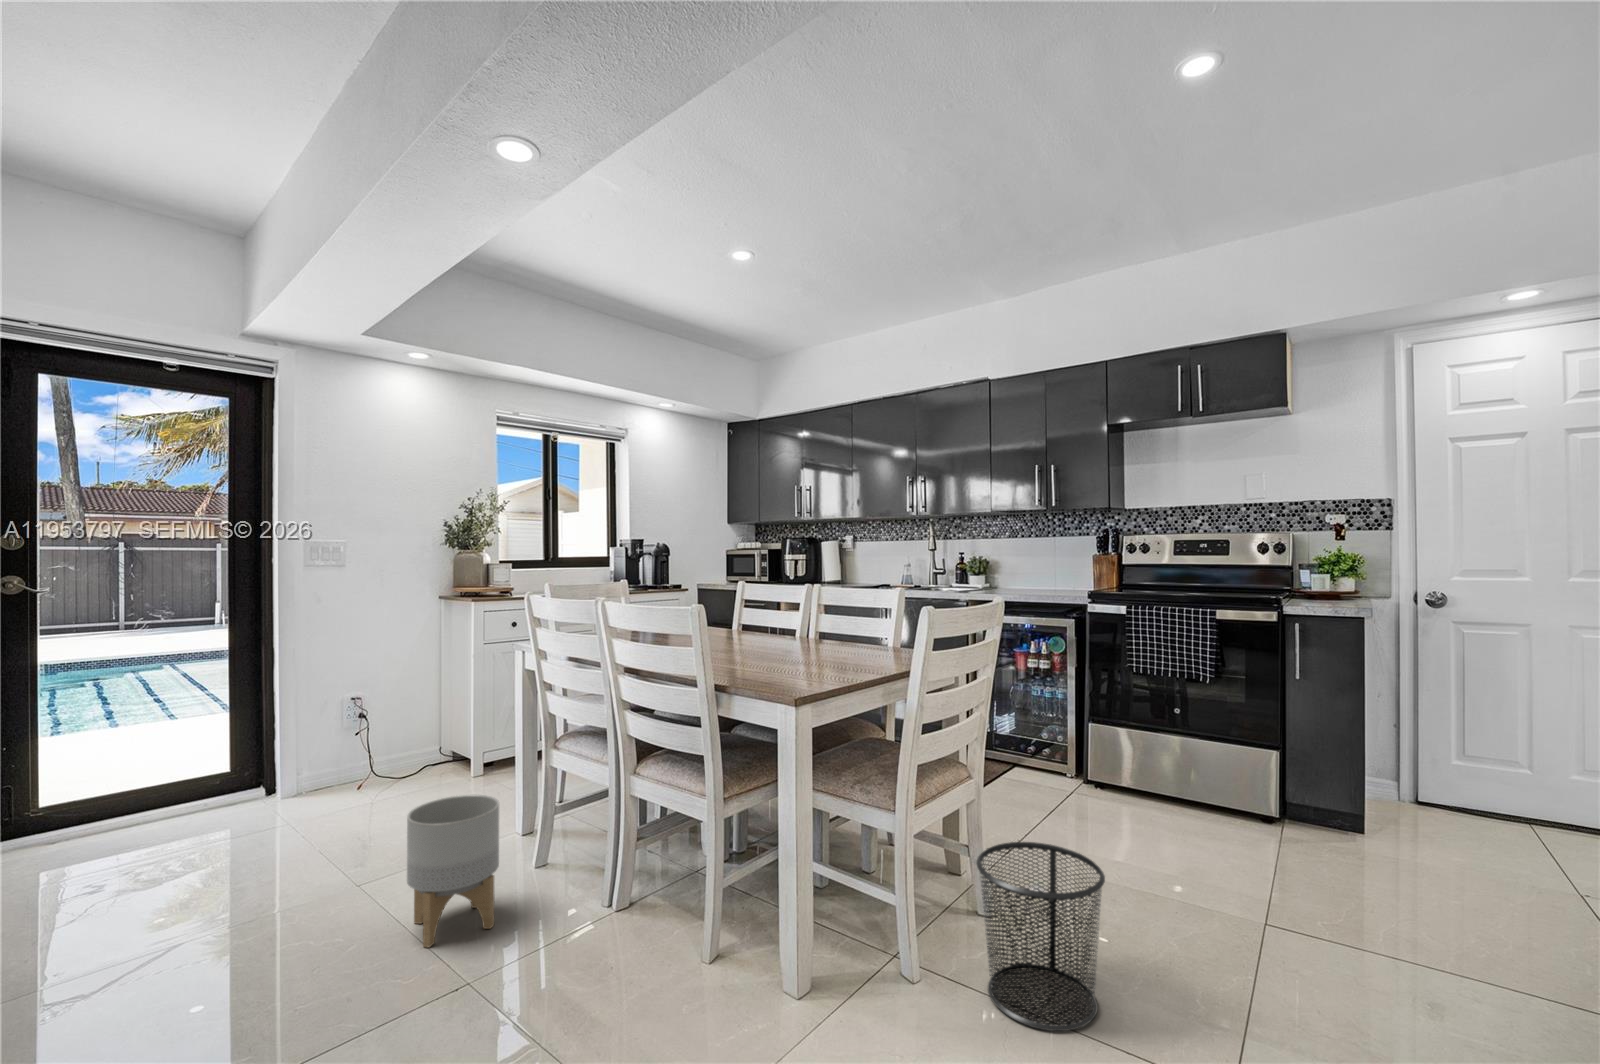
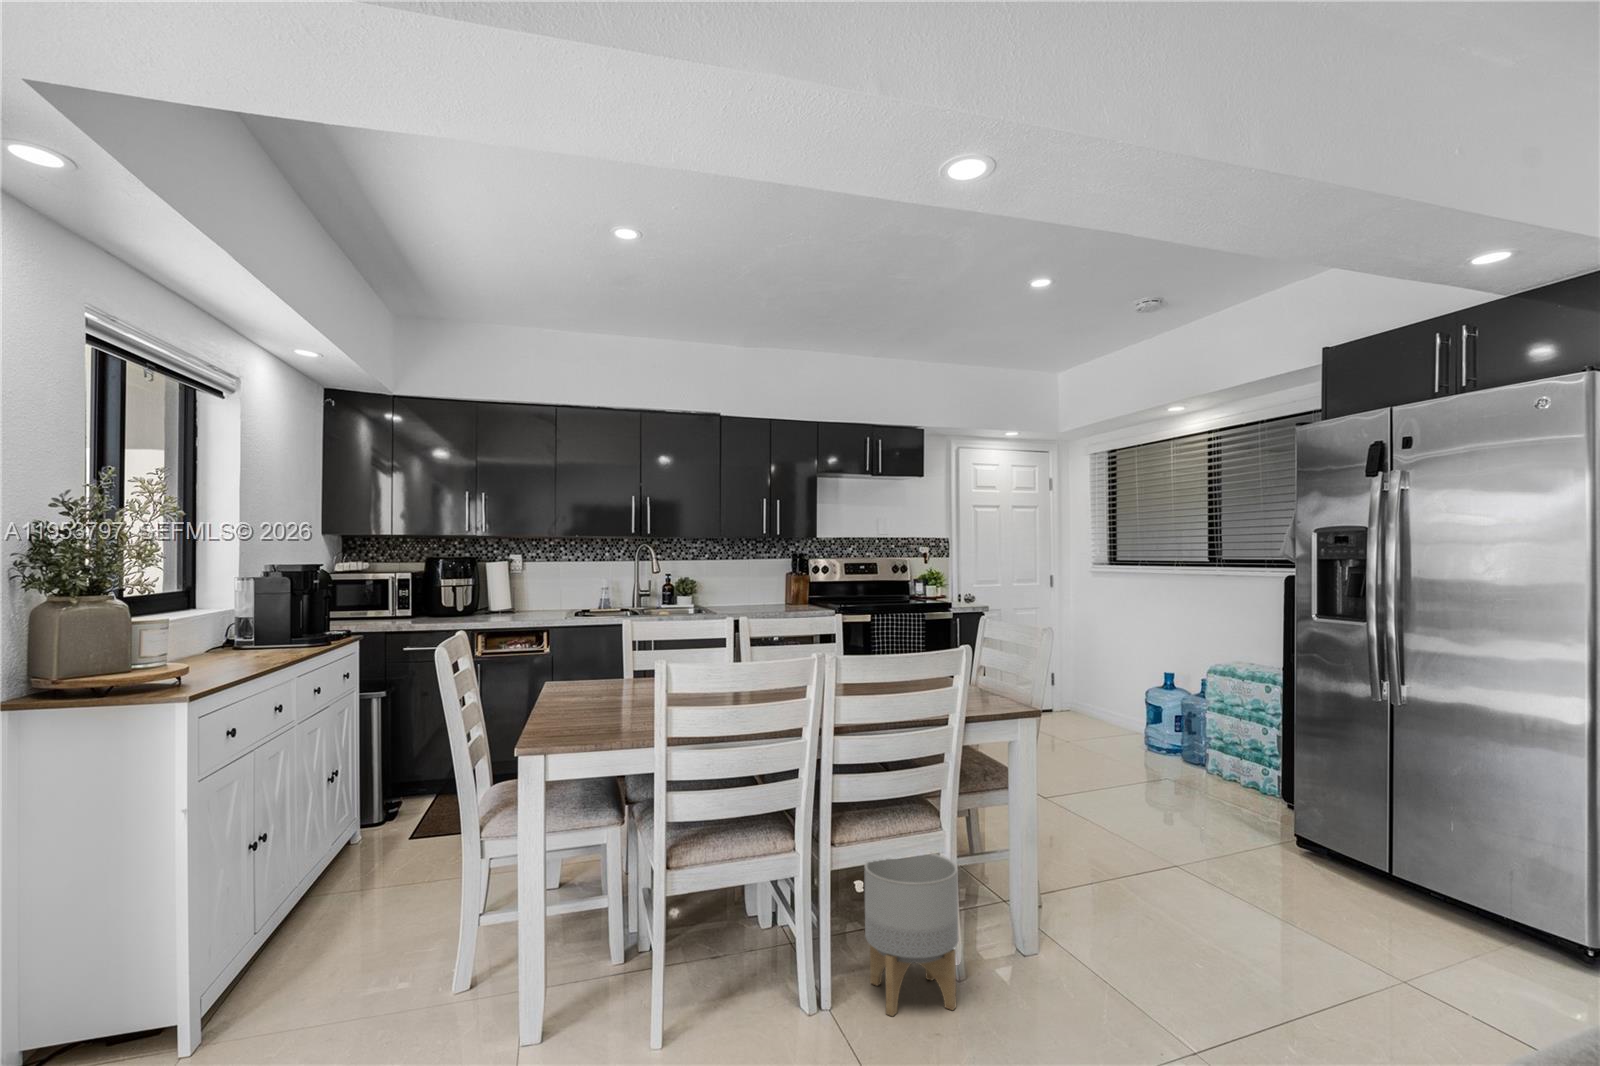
waste bin: present [976,842,1105,1031] -> none [1084,753,1161,848]

